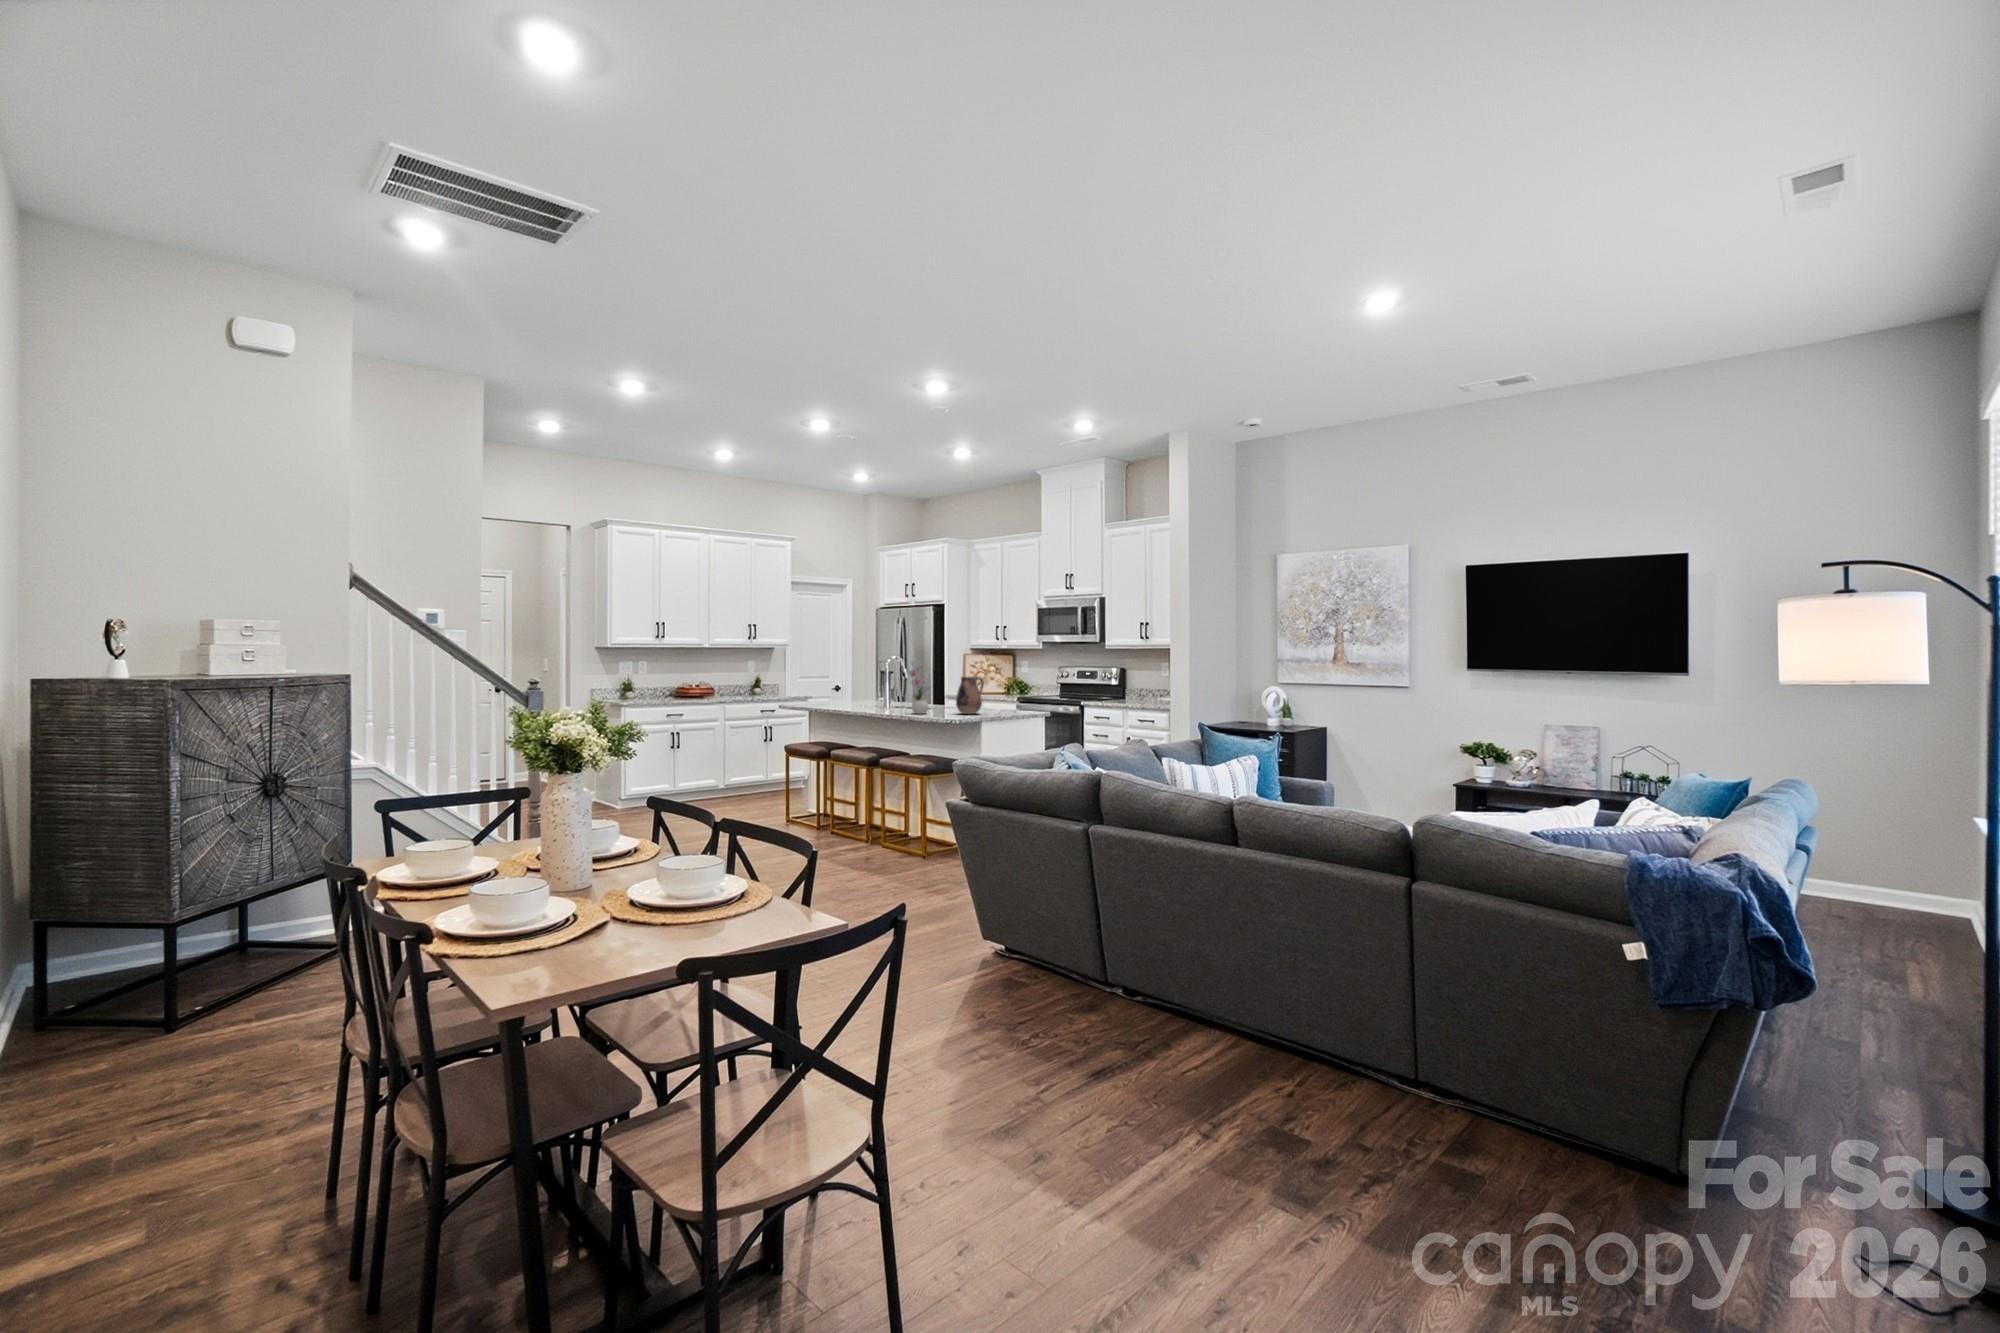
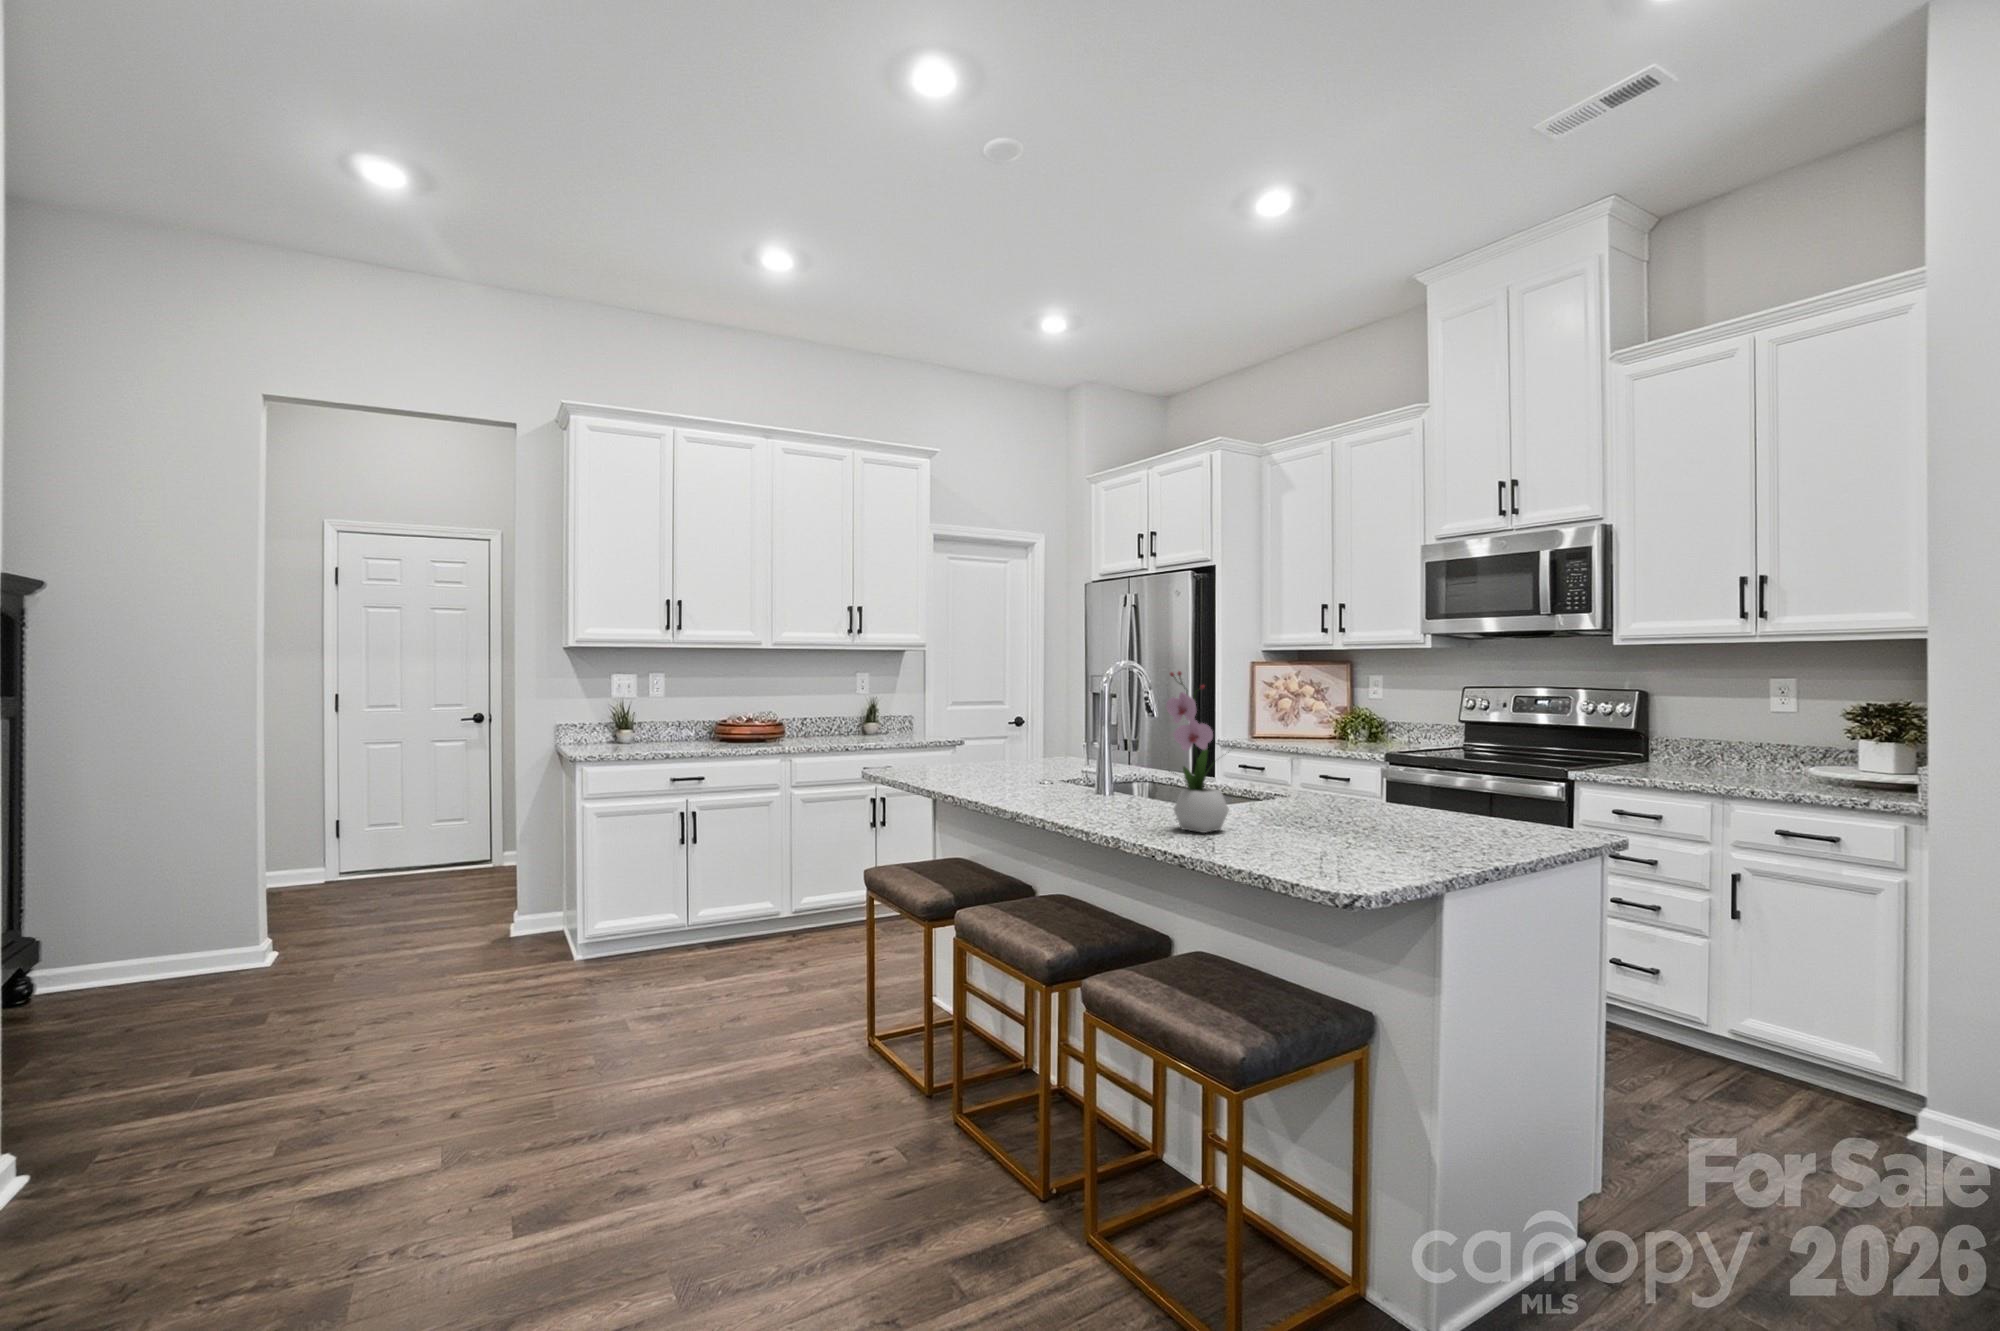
ceramic pitcher: present [956,677,984,714] -> none [1316,718,1404,841]

